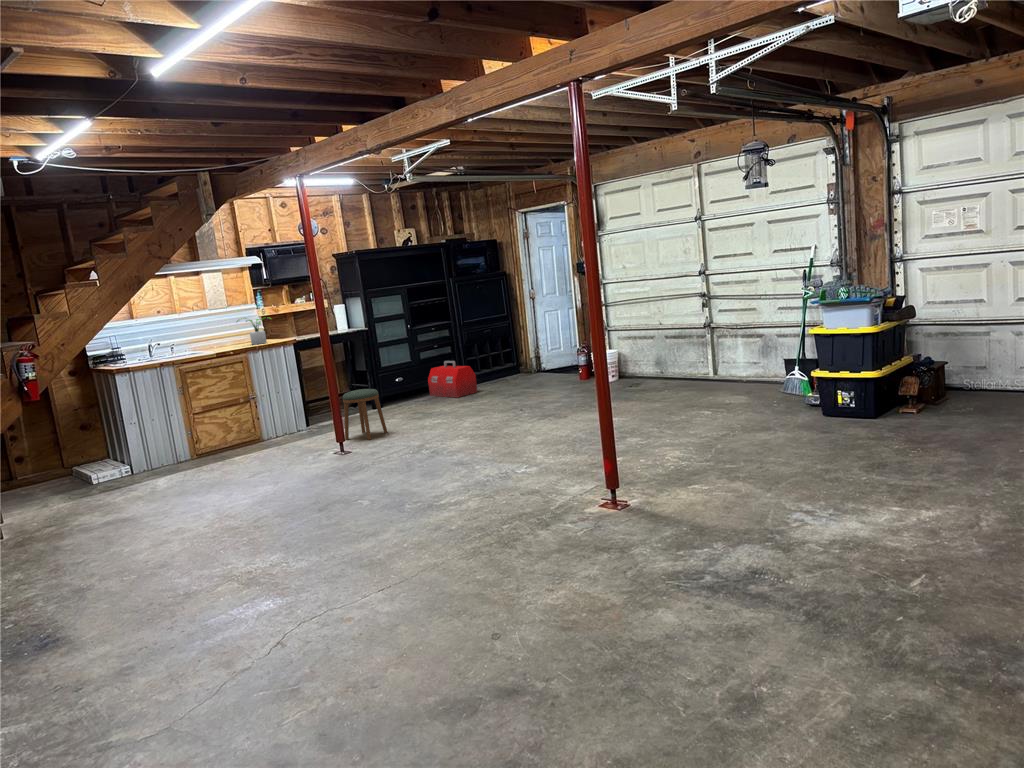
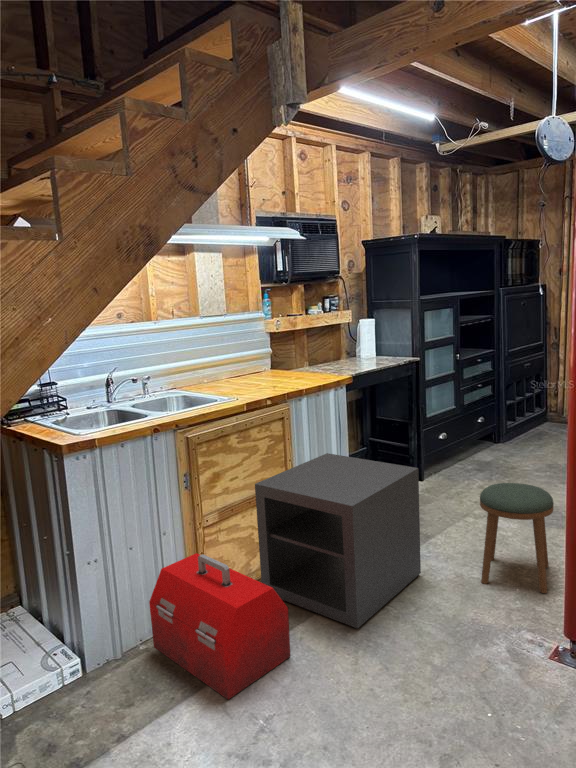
potted plant: present [237,318,267,345] -> none [256,334,311,382]
toolbox: present [428,361,477,398] -> present [149,553,291,699]
storage cabinet: none [223,382,319,455] -> present [255,453,421,628]

